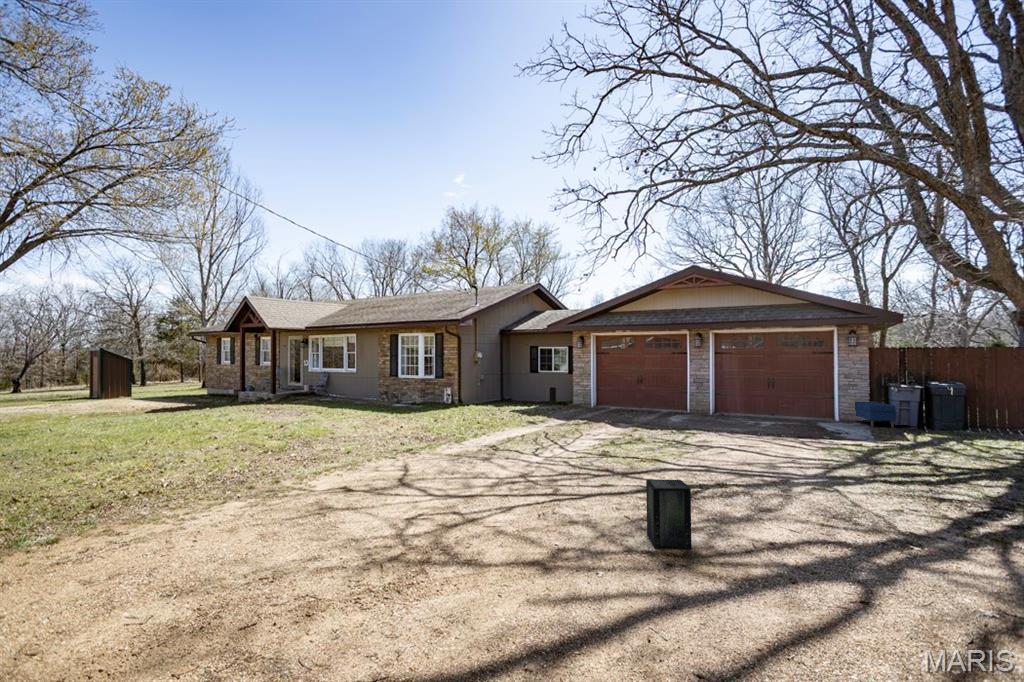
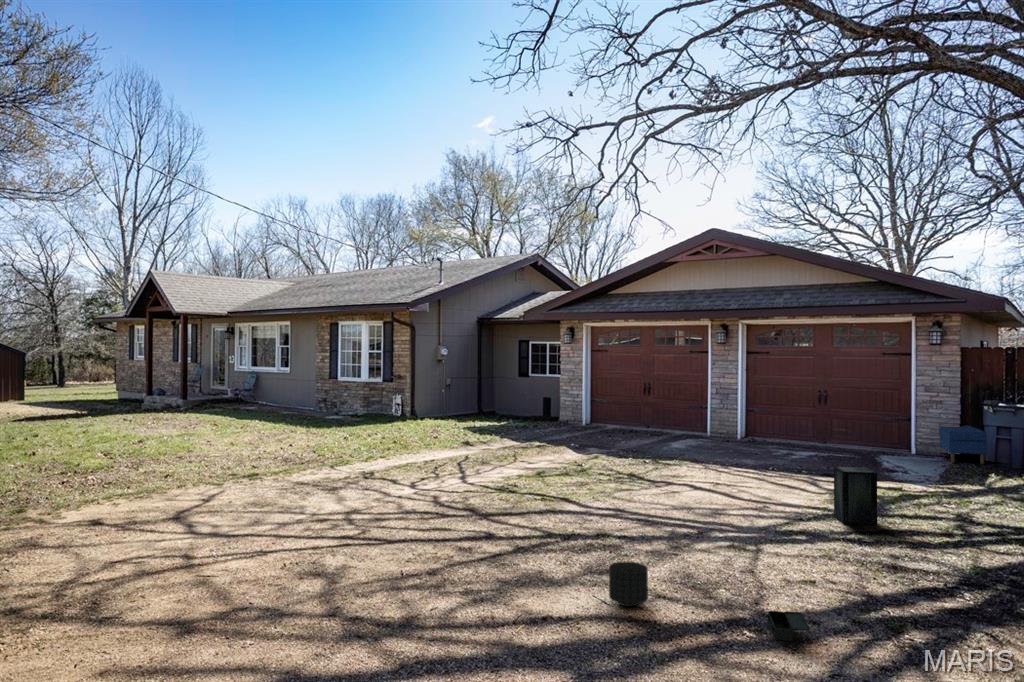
storage box: present [646,480,692,549] -> present [834,467,877,525]
planter: none [786,505,819,538] -> present [609,561,648,607]
toolbox: none [916,537,964,558] -> present [767,611,810,641]

